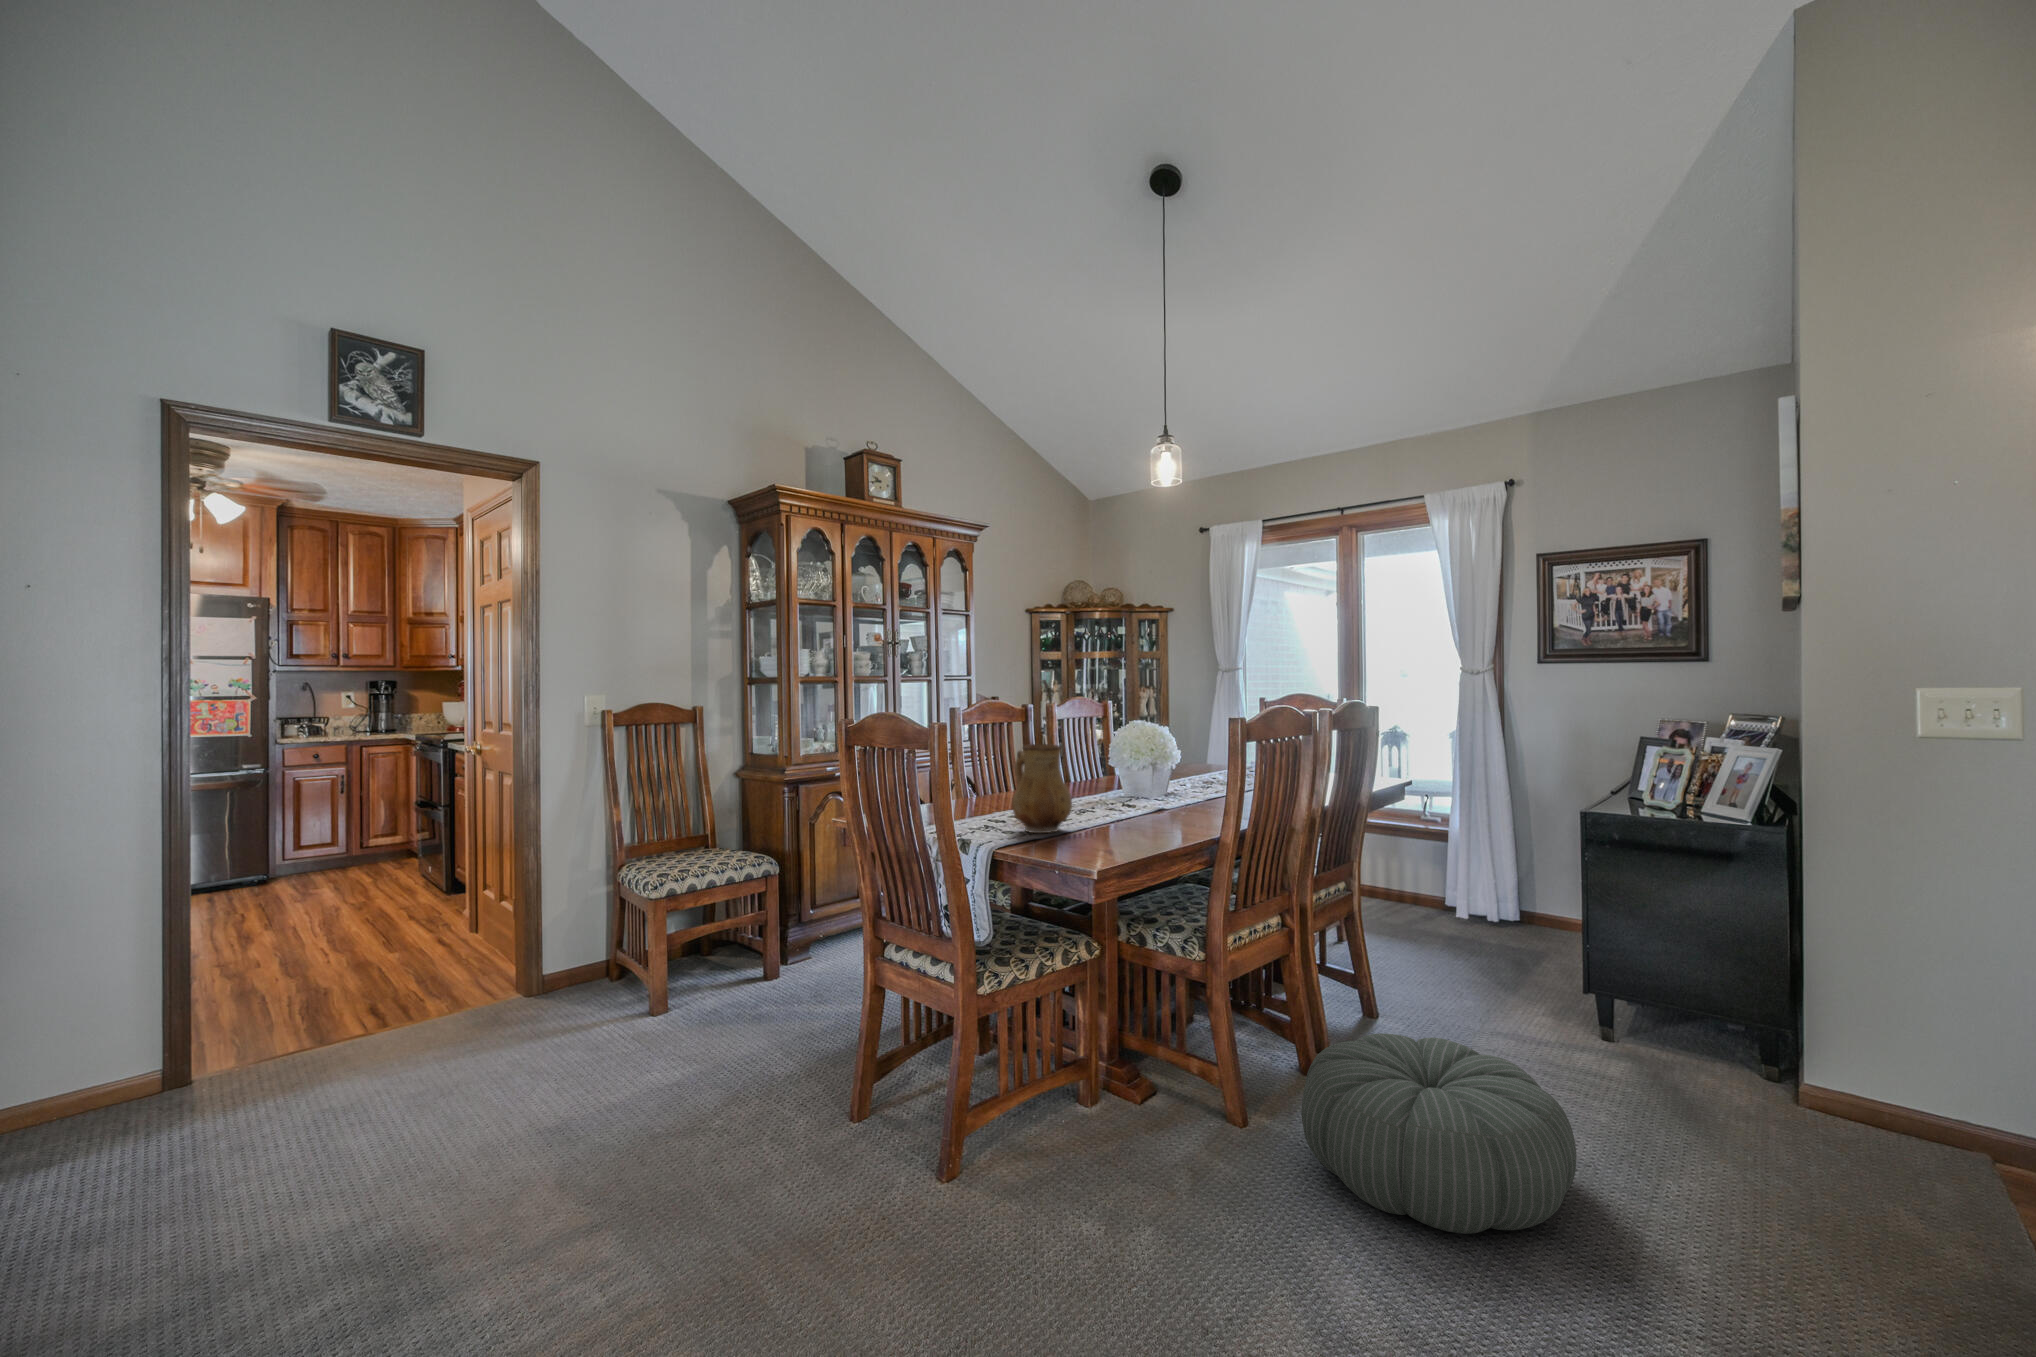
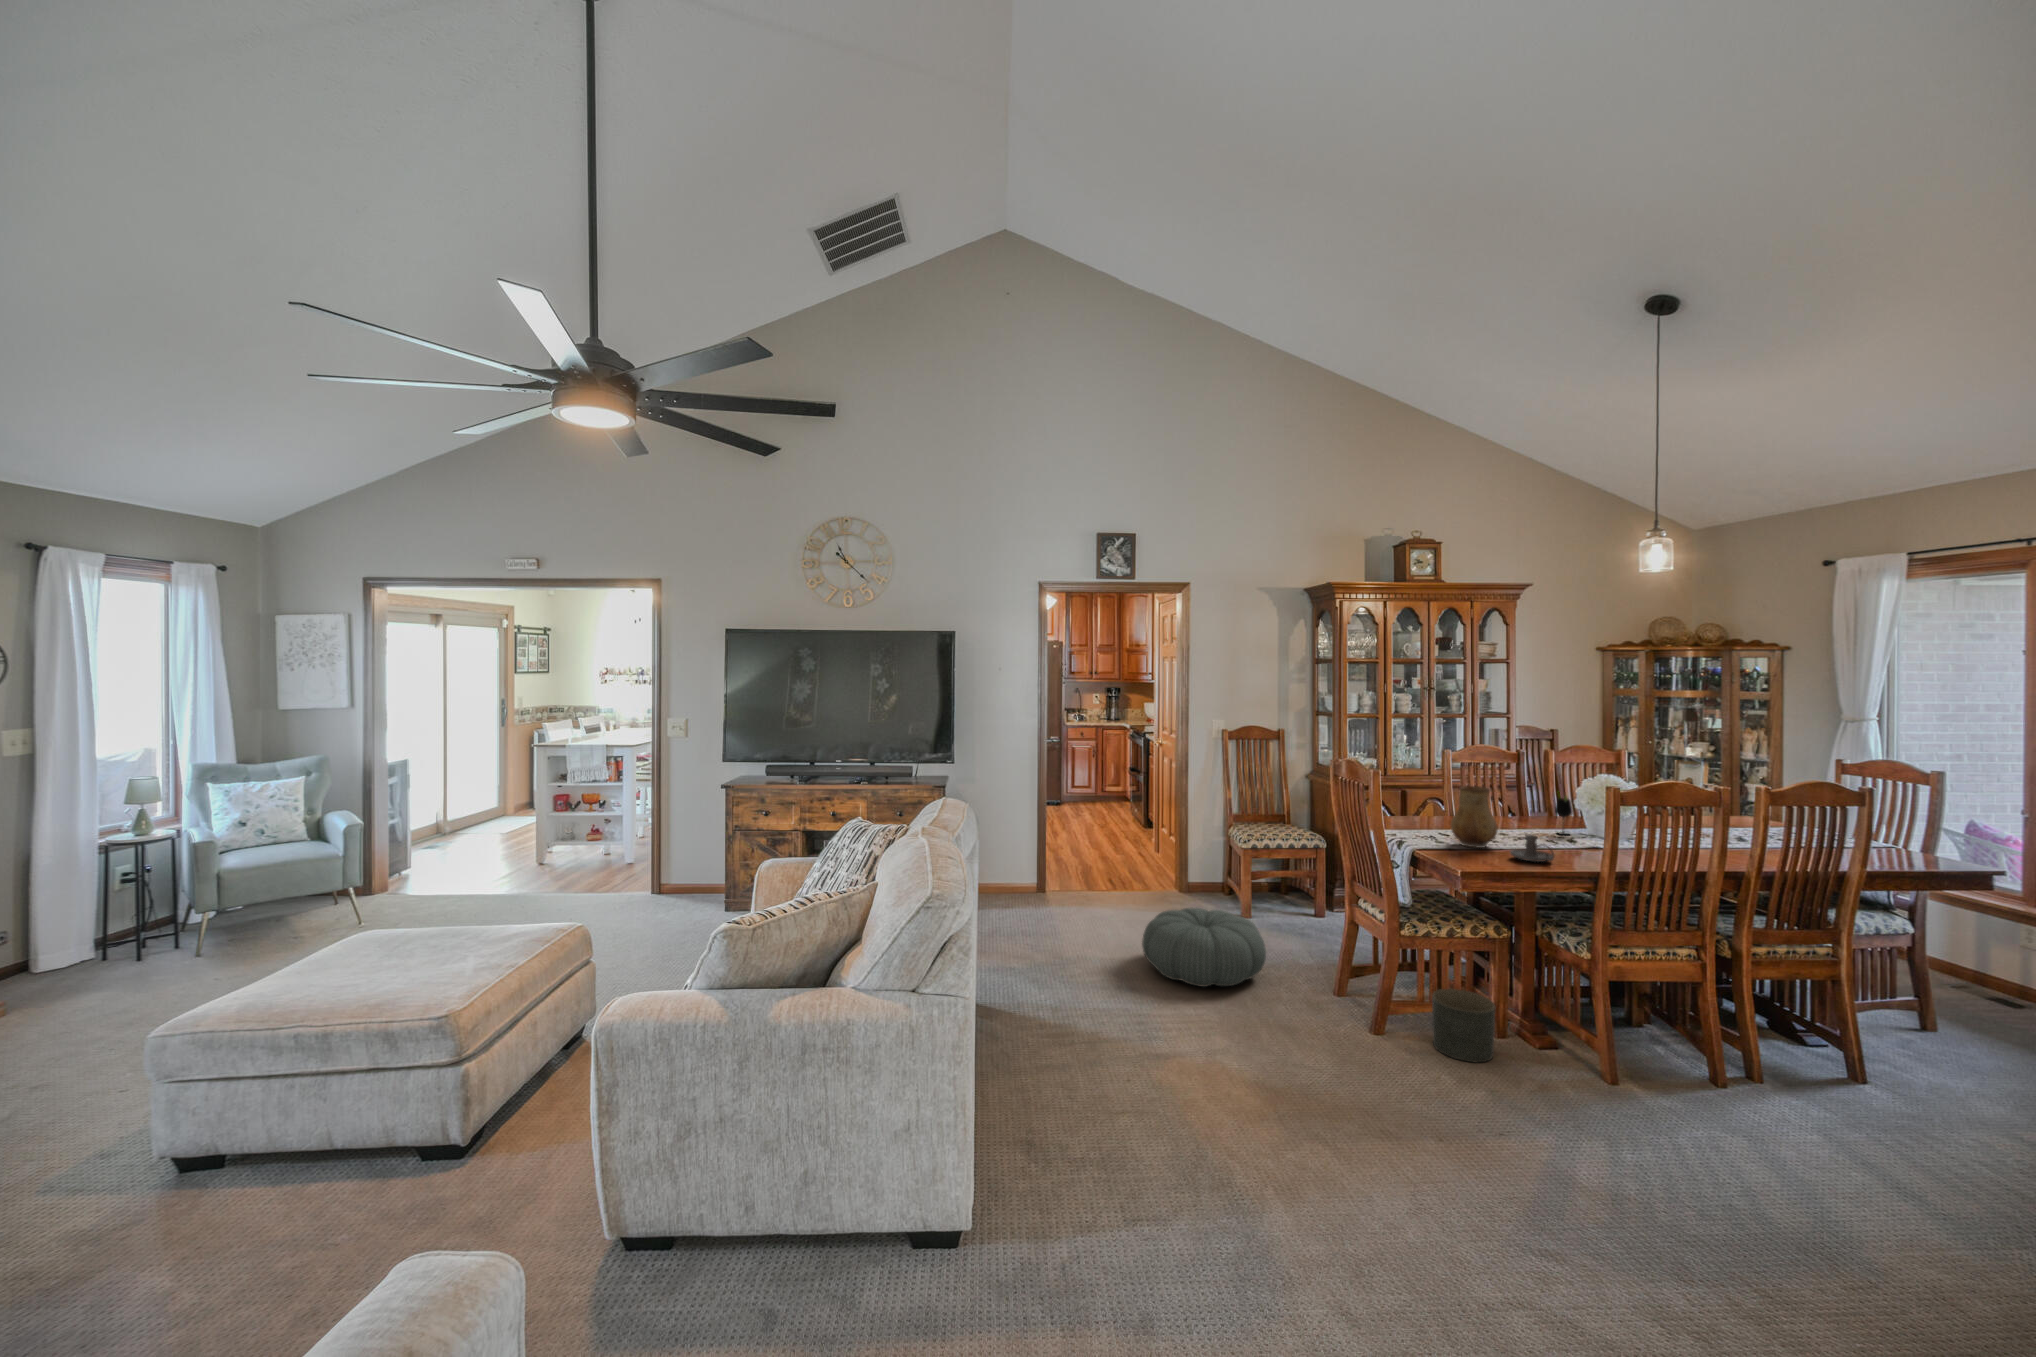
wine glass: none [1097,745,1115,802] -> present [1555,796,1572,835]
candle holder: none [1103,802,1165,839] -> present [1510,835,1554,862]
pouf: present [1301,1033,1576,1234] -> present [1142,908,1266,987]
planter: none [1023,1051,1108,1171] -> present [1432,989,1495,1062]

